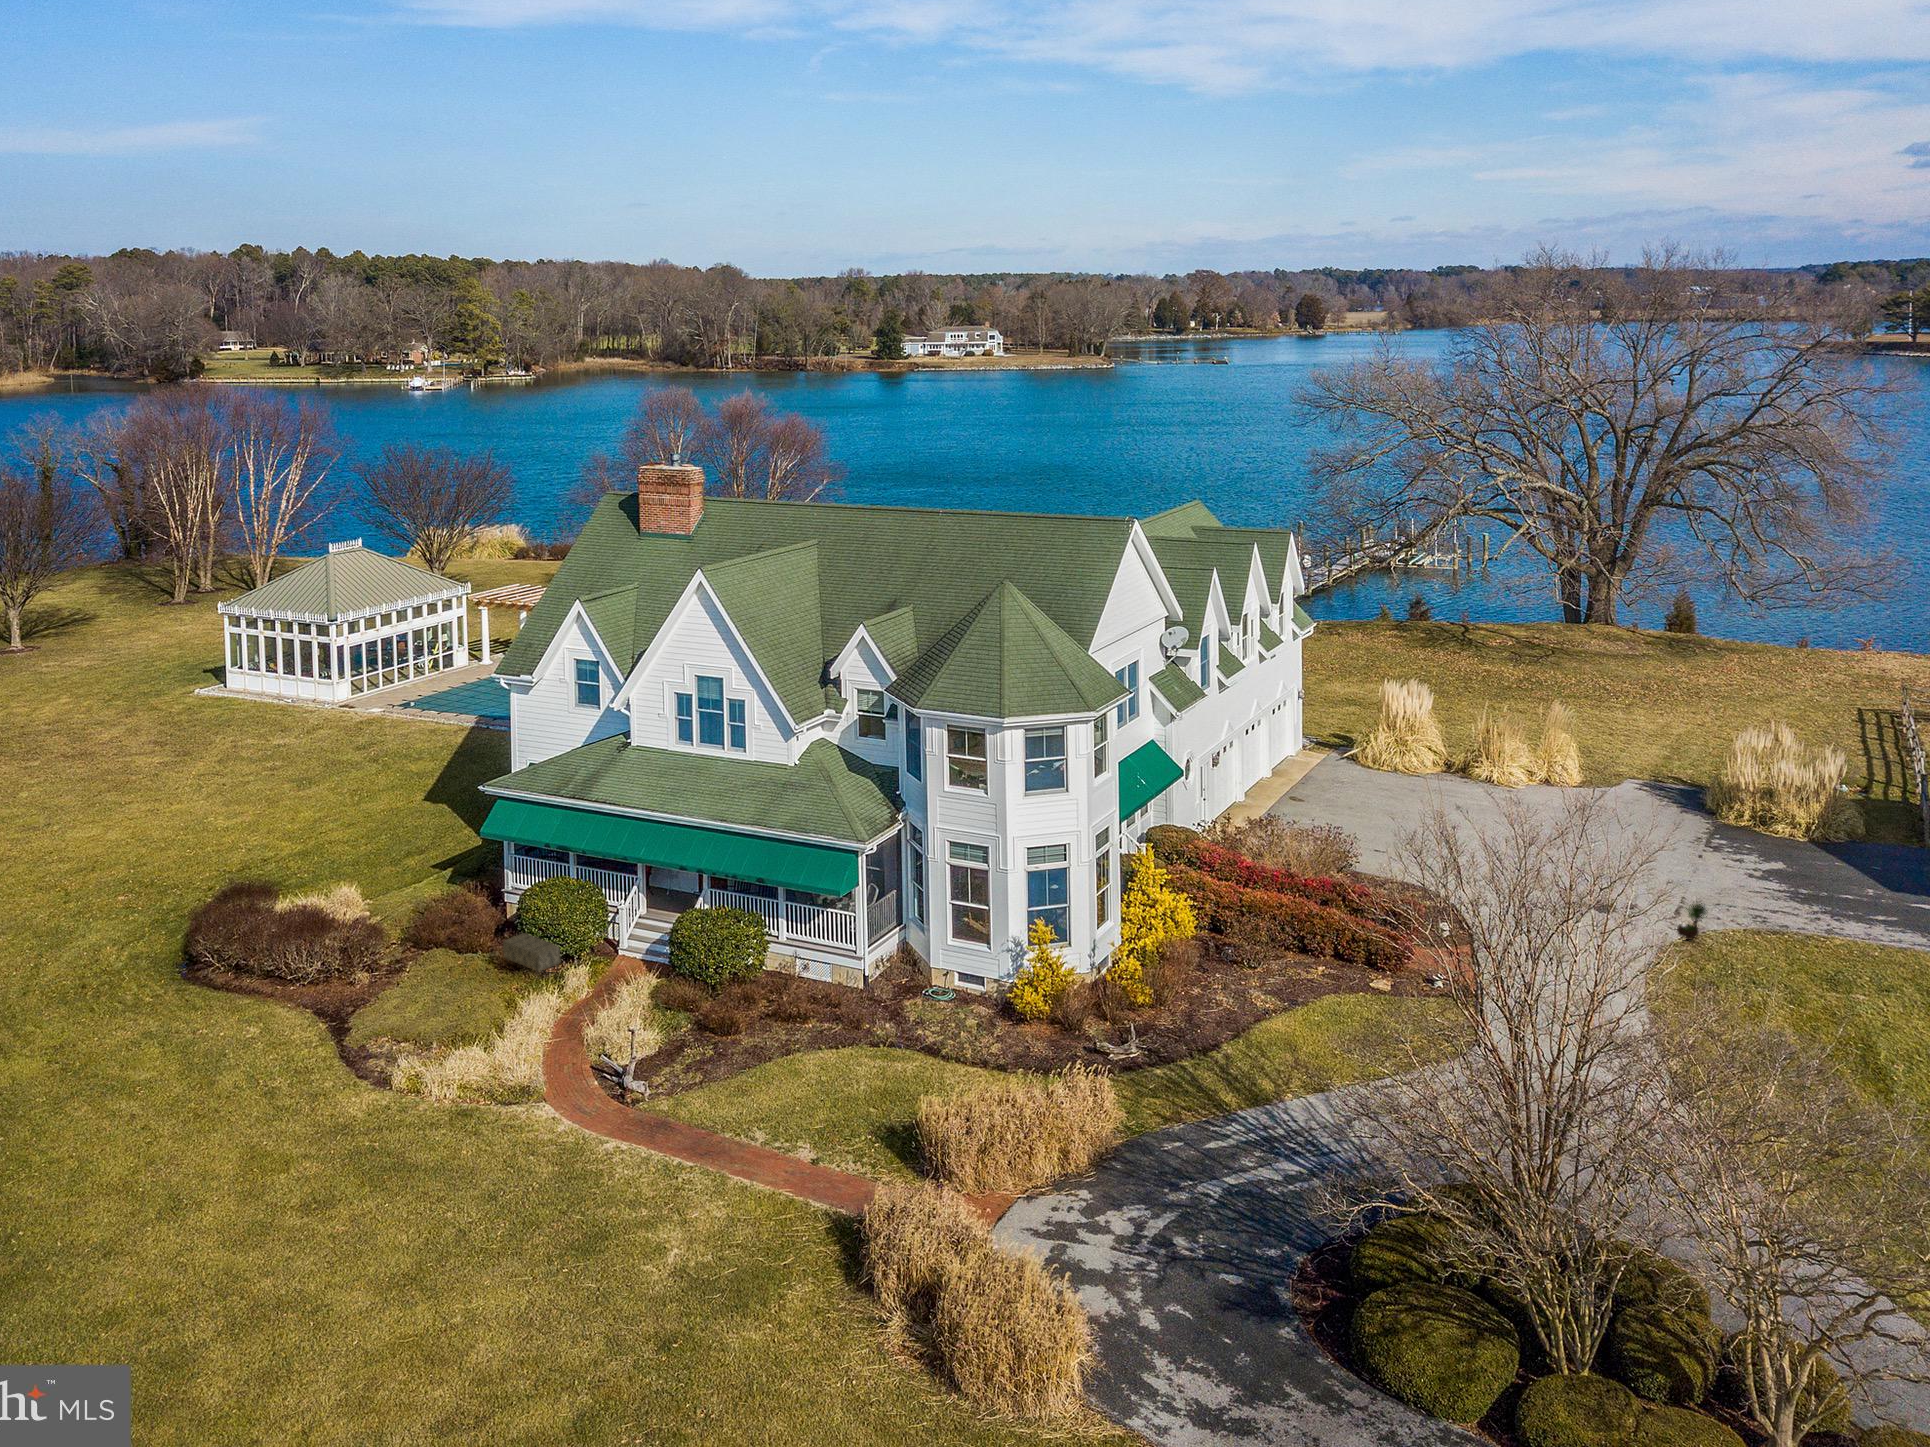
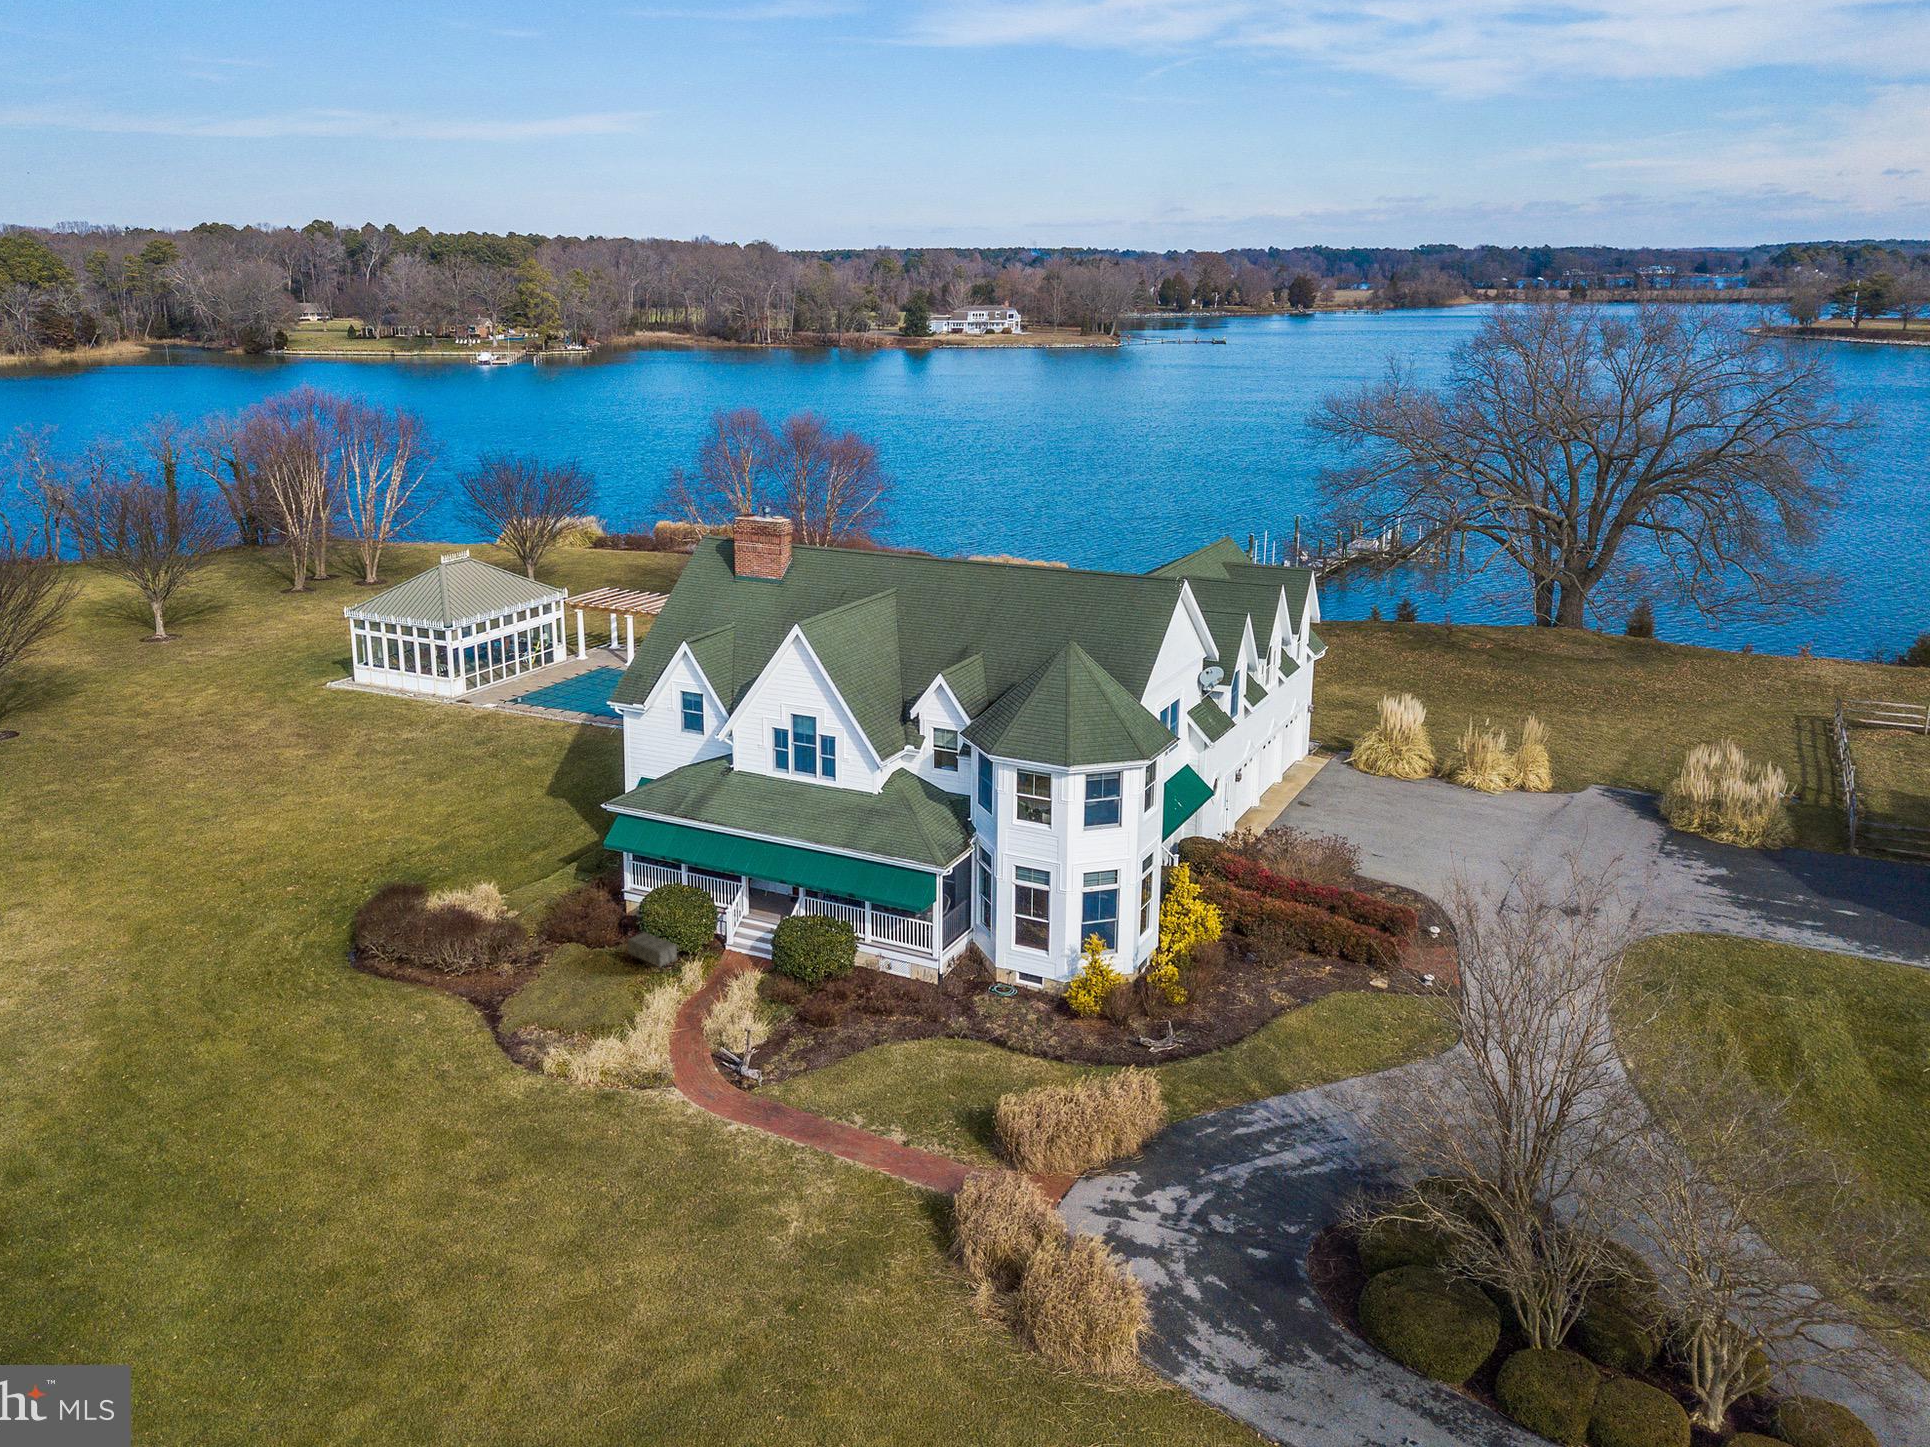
potted tree: present [1677,903,1707,940] -> none [1640,916,1668,949]

